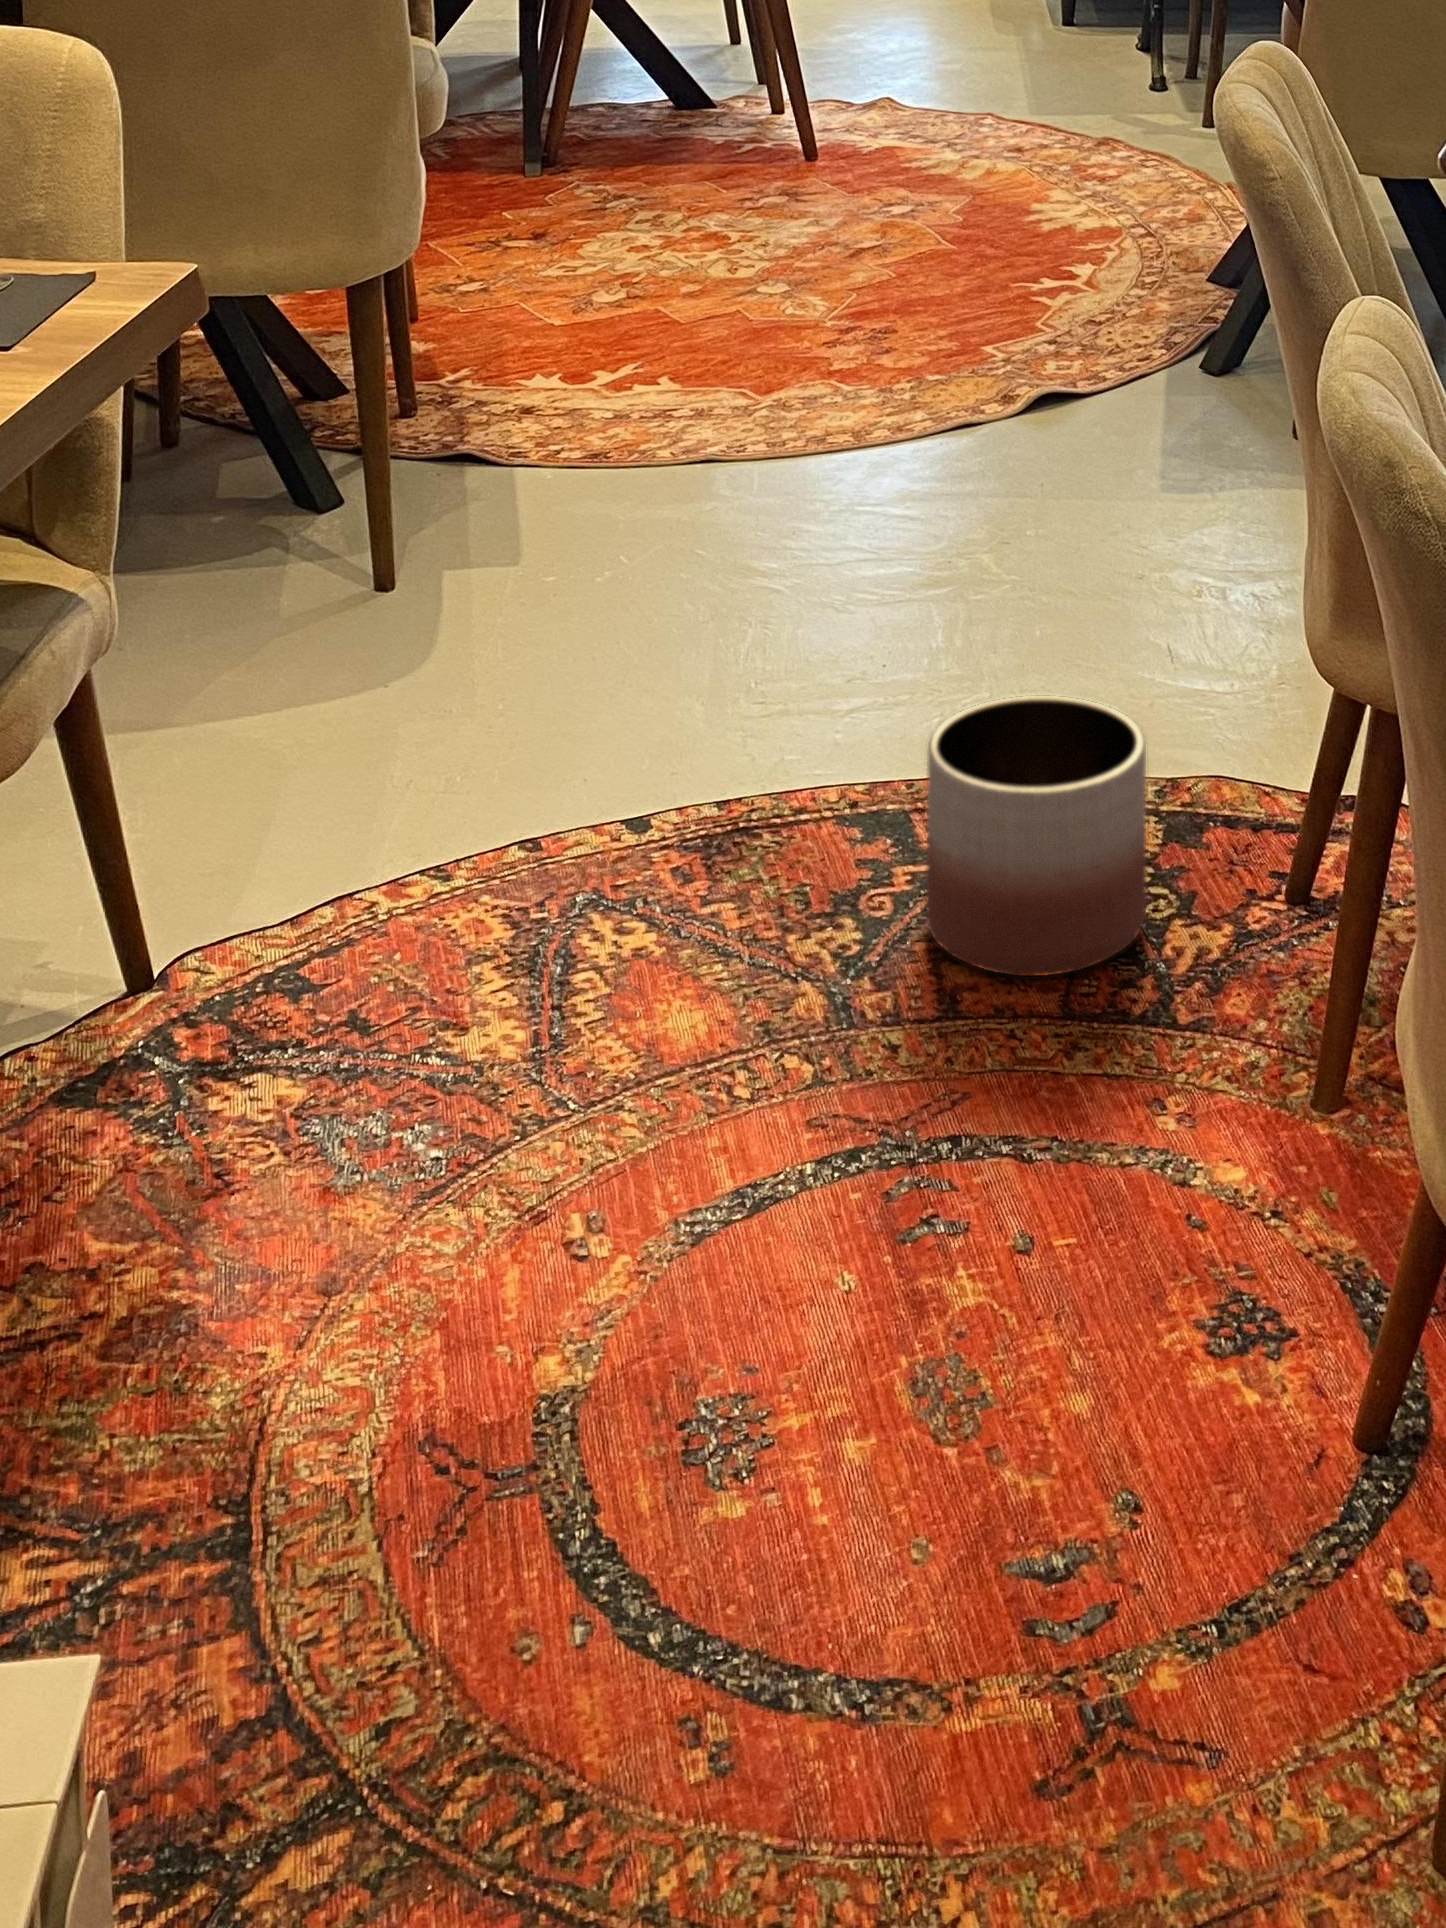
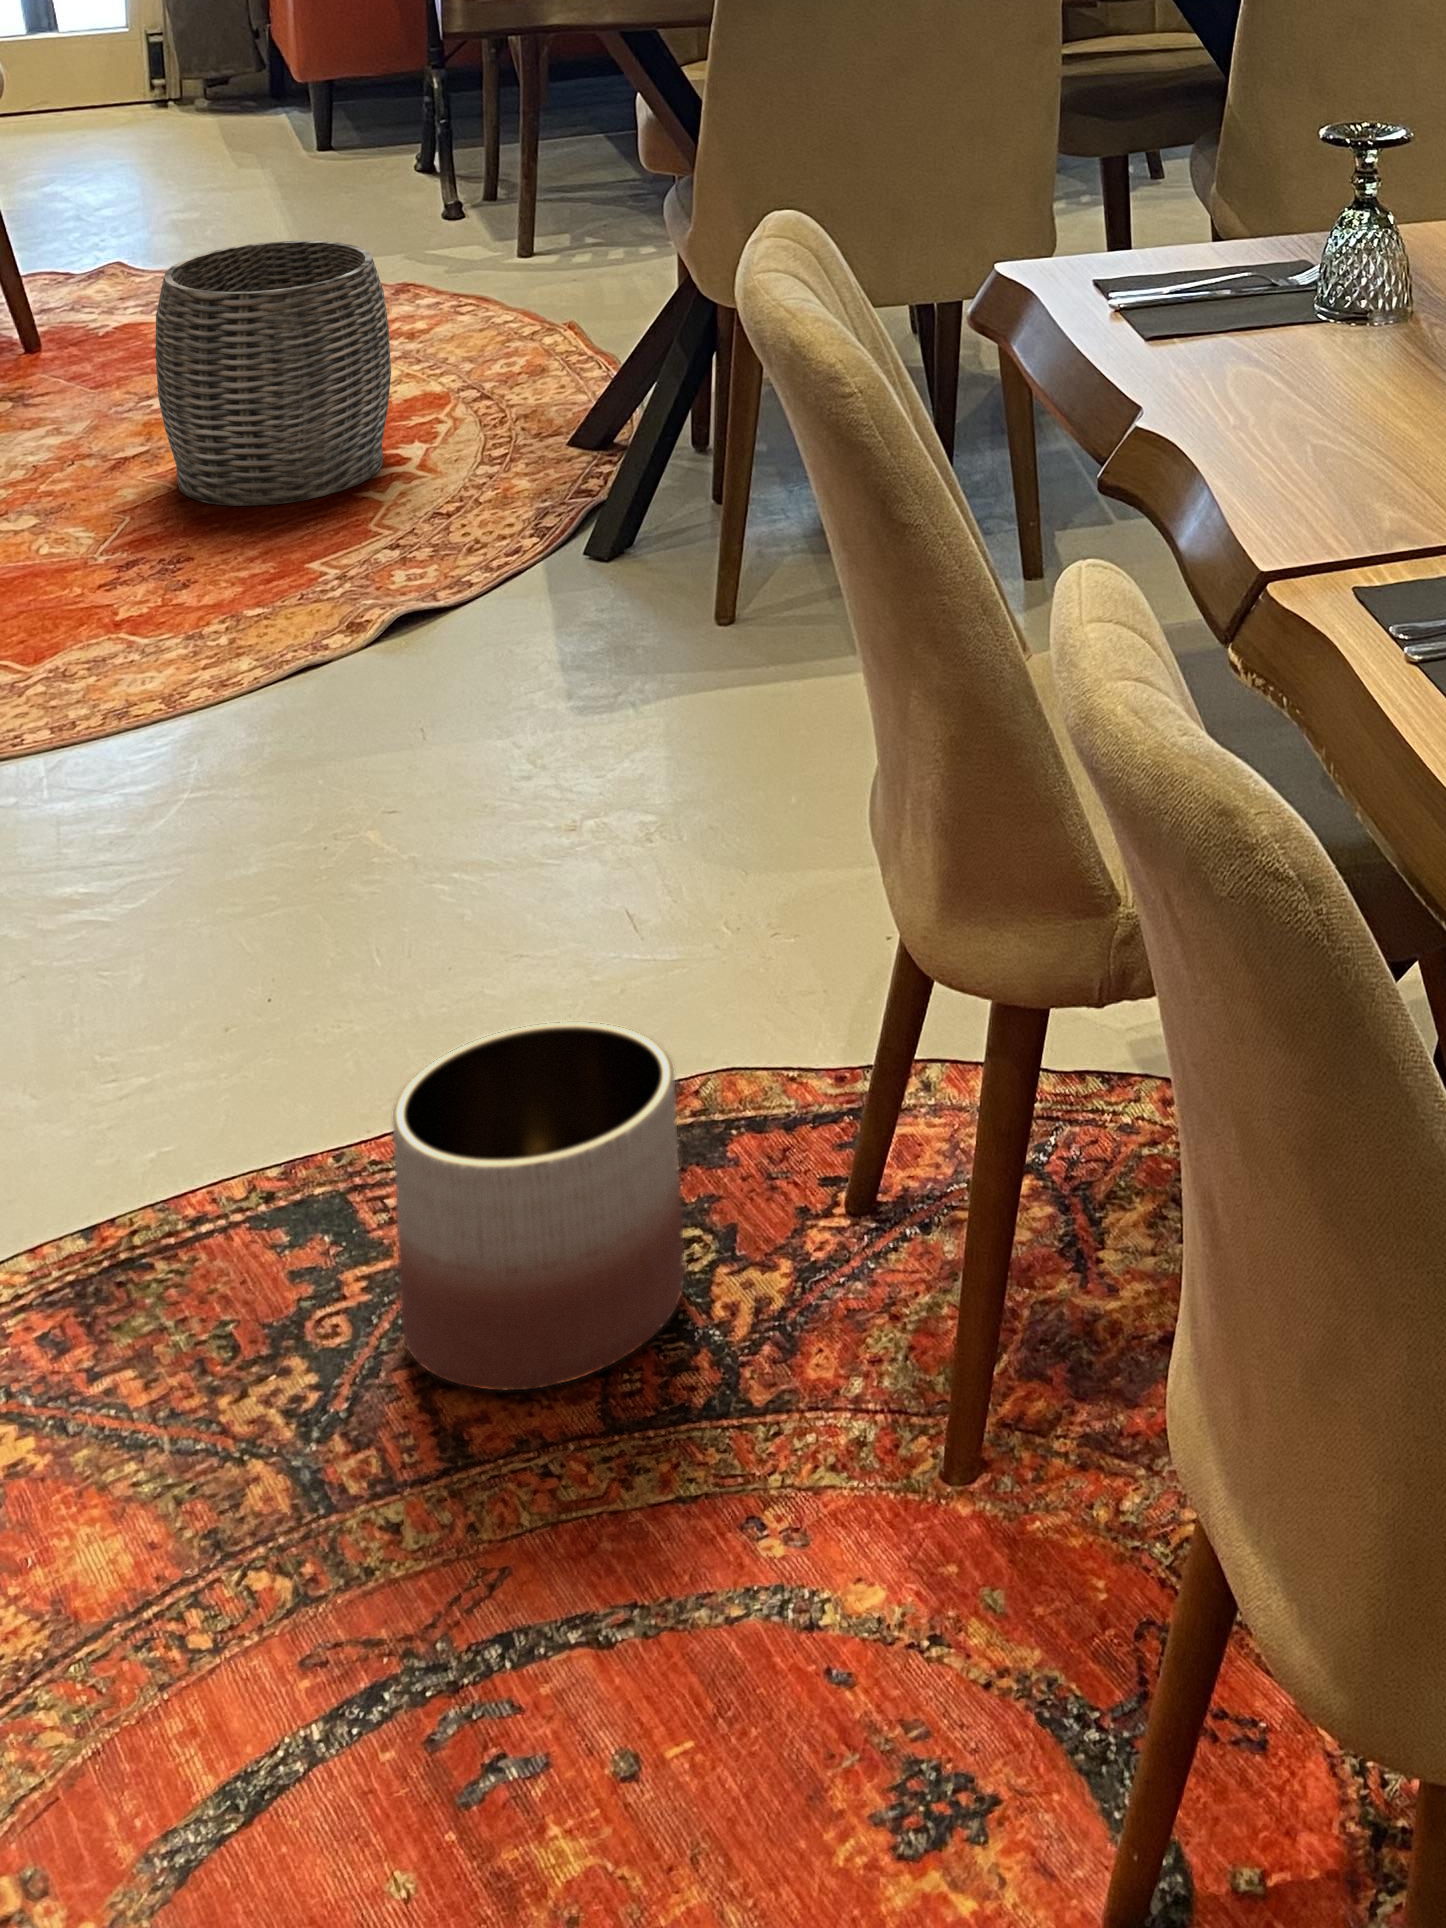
woven basket: none [886,83,1069,300] -> present [155,241,391,506]

